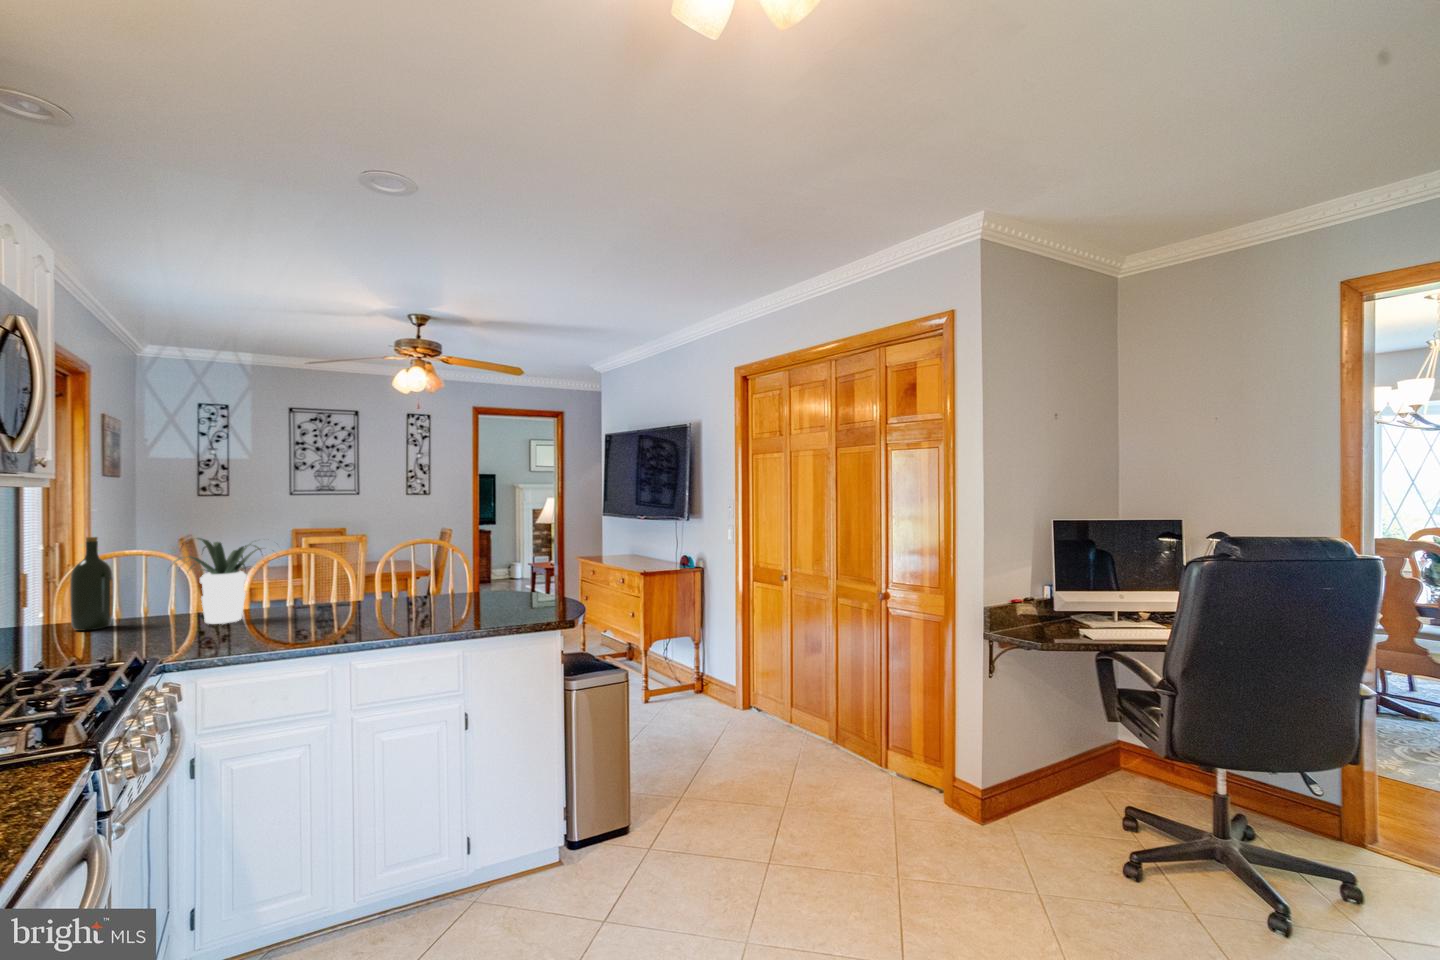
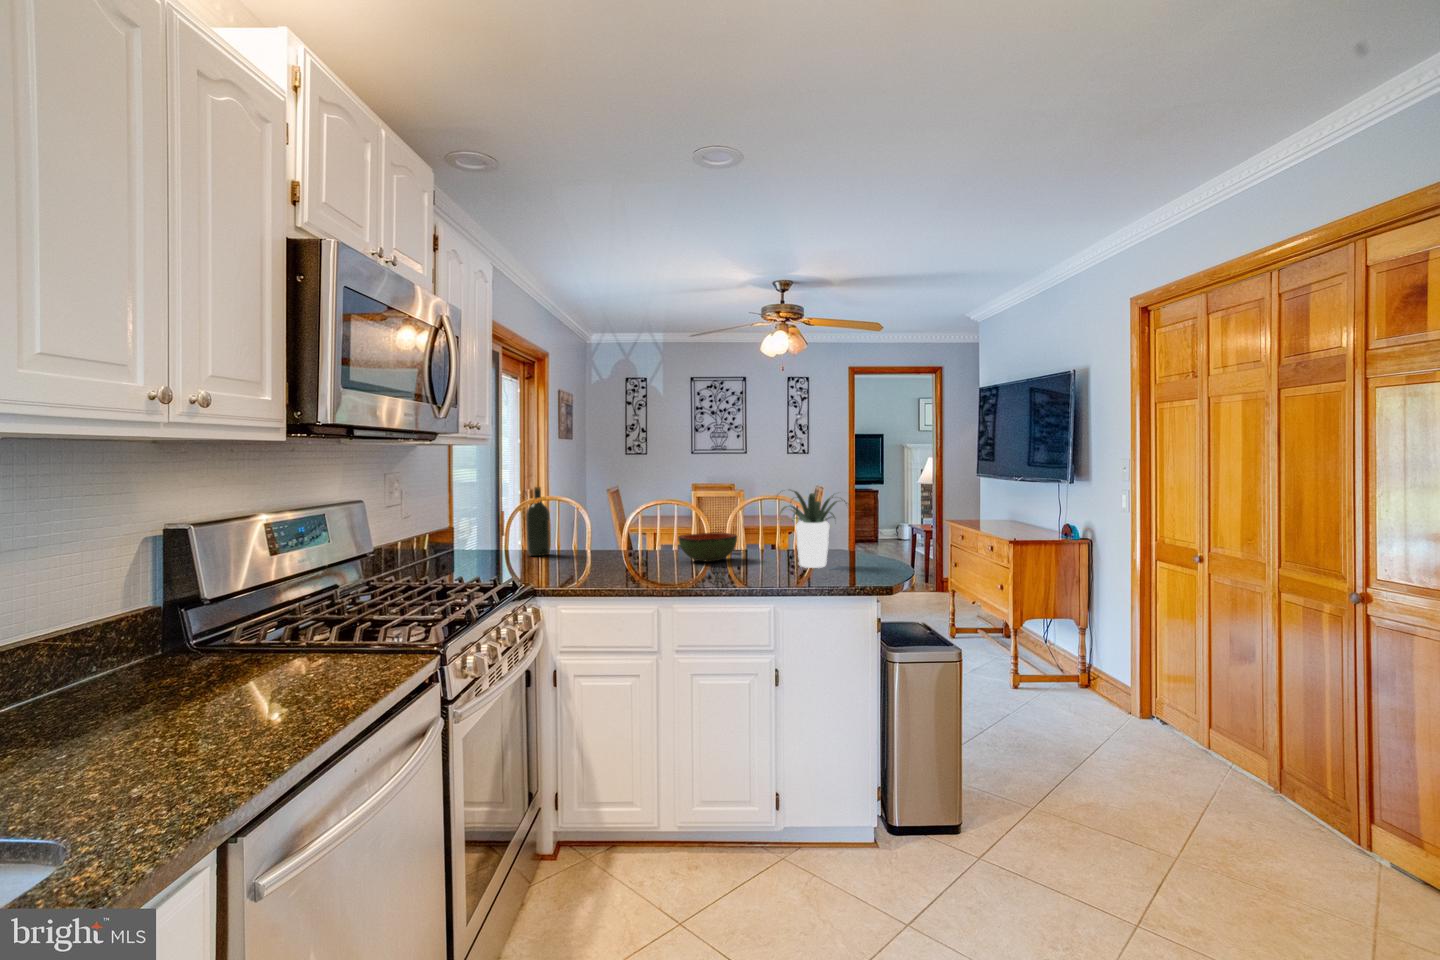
potted plant: present [171,538,261,624] -> present [780,491,847,568]
bowl: none [317,582,393,617] -> present [678,532,737,561]

